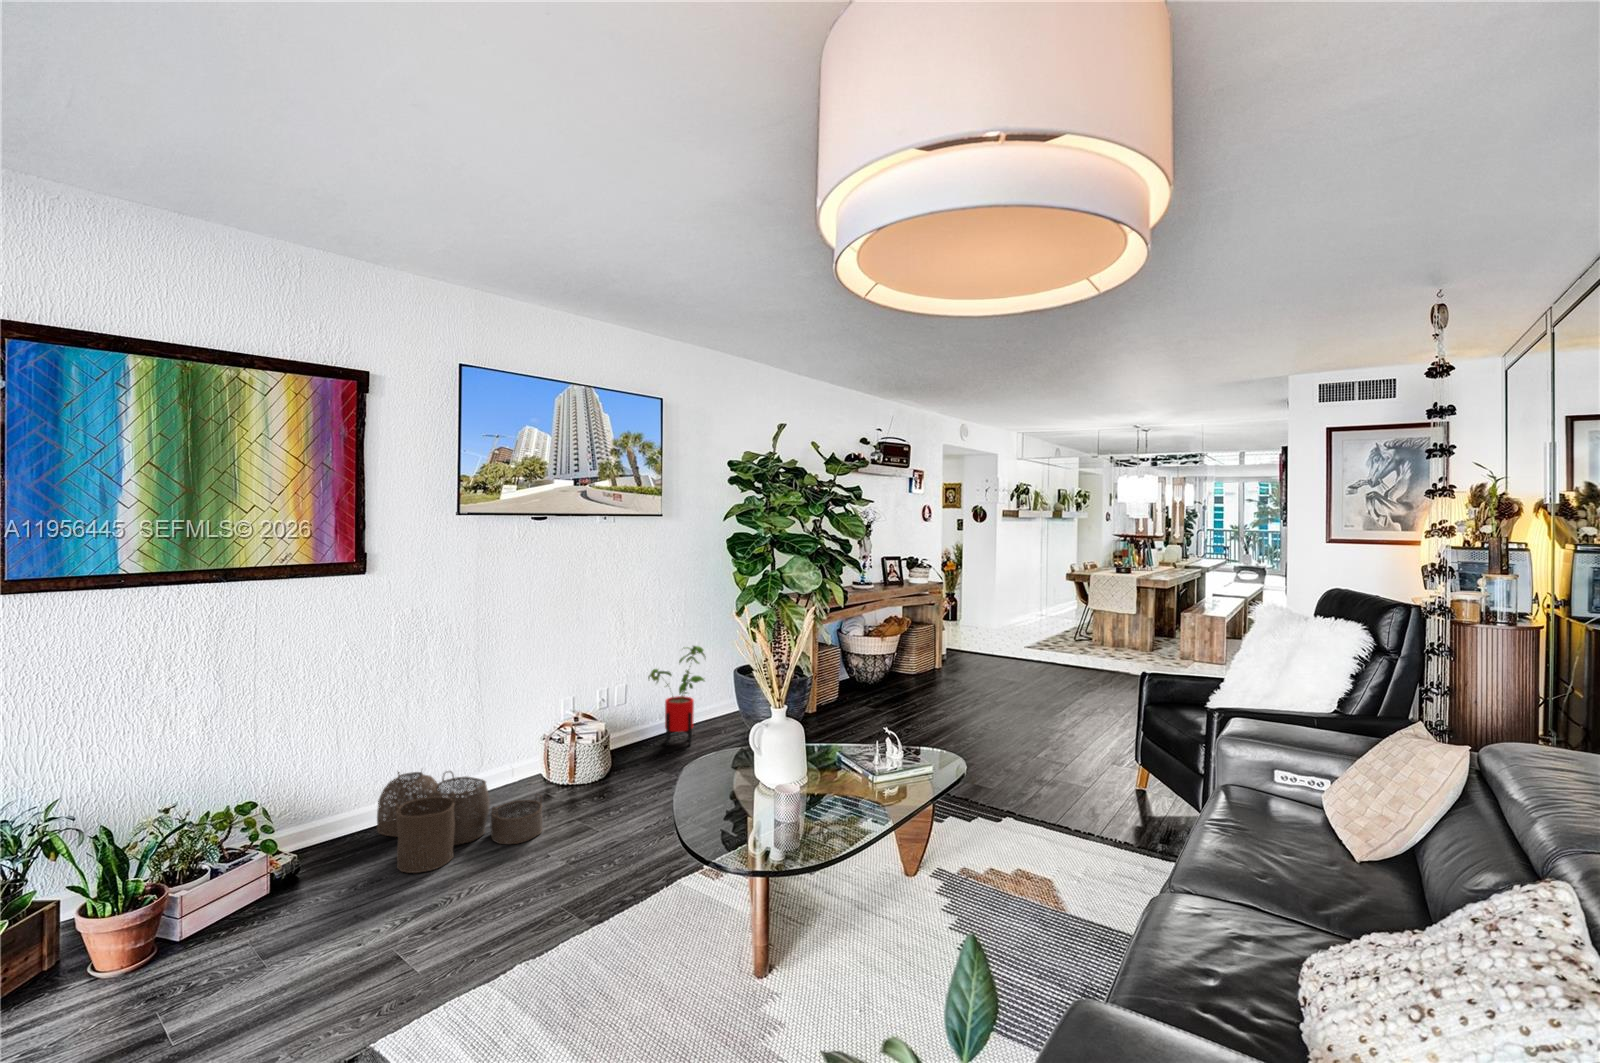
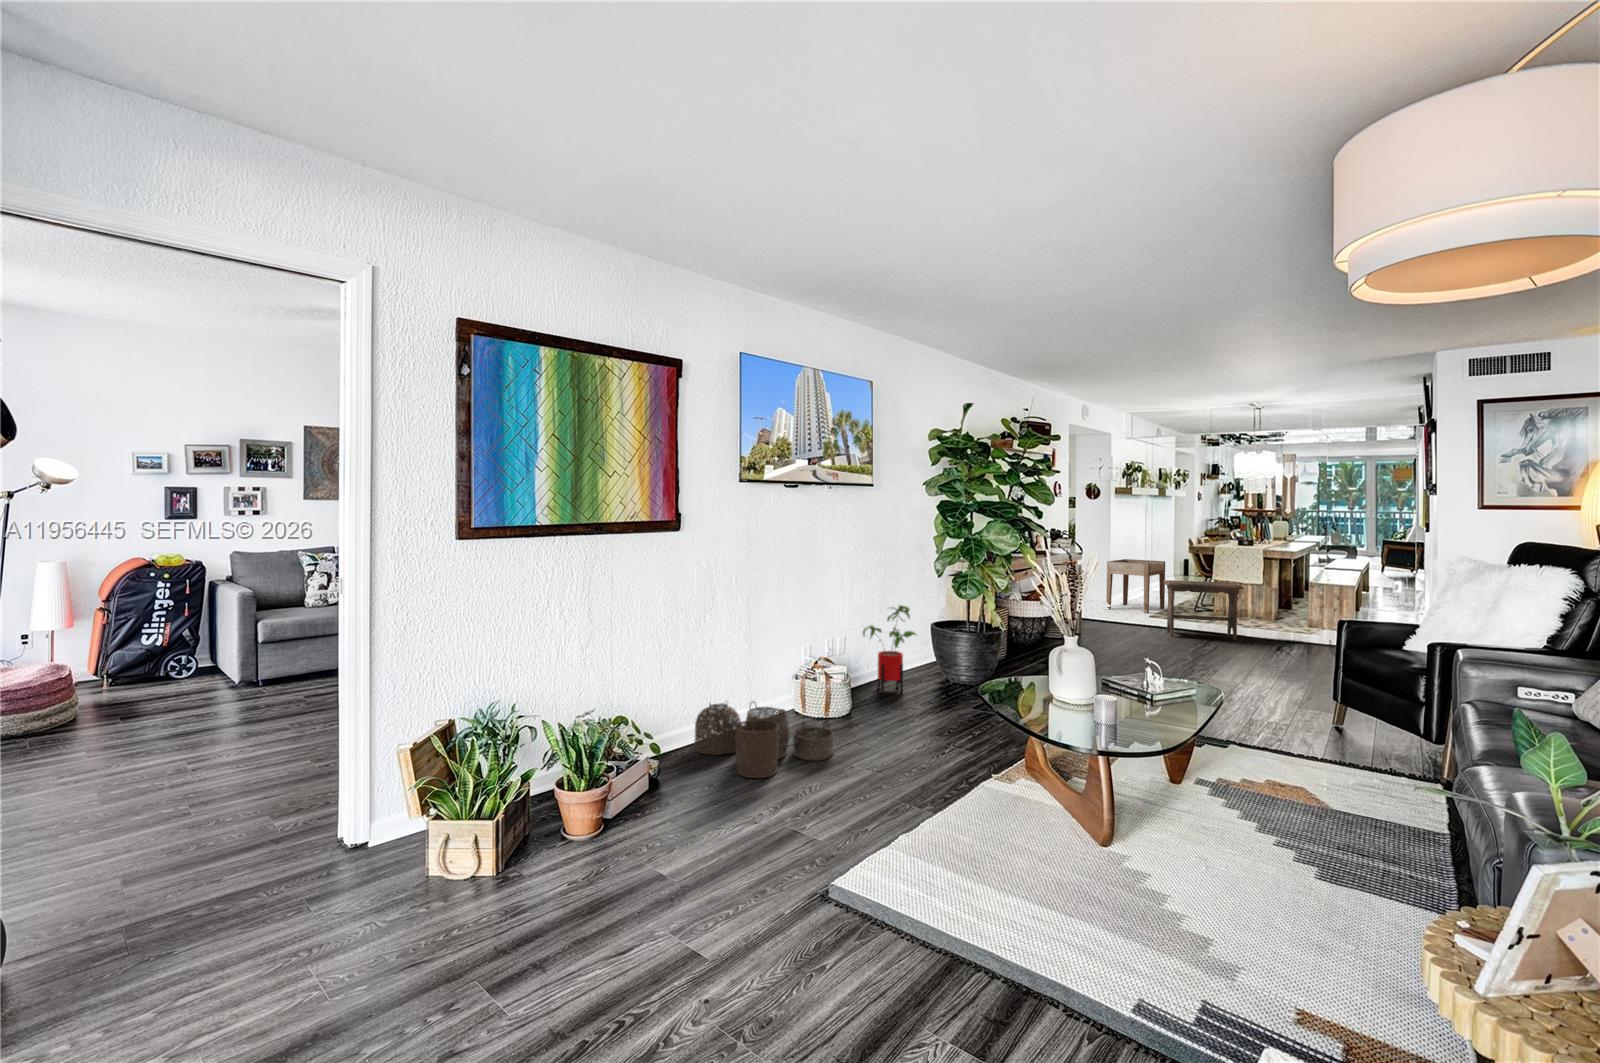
side table: none [986,585,1047,642] -> present [1106,559,1165,613]
footstool: none [1028,611,1103,676] -> present [1164,580,1244,640]

